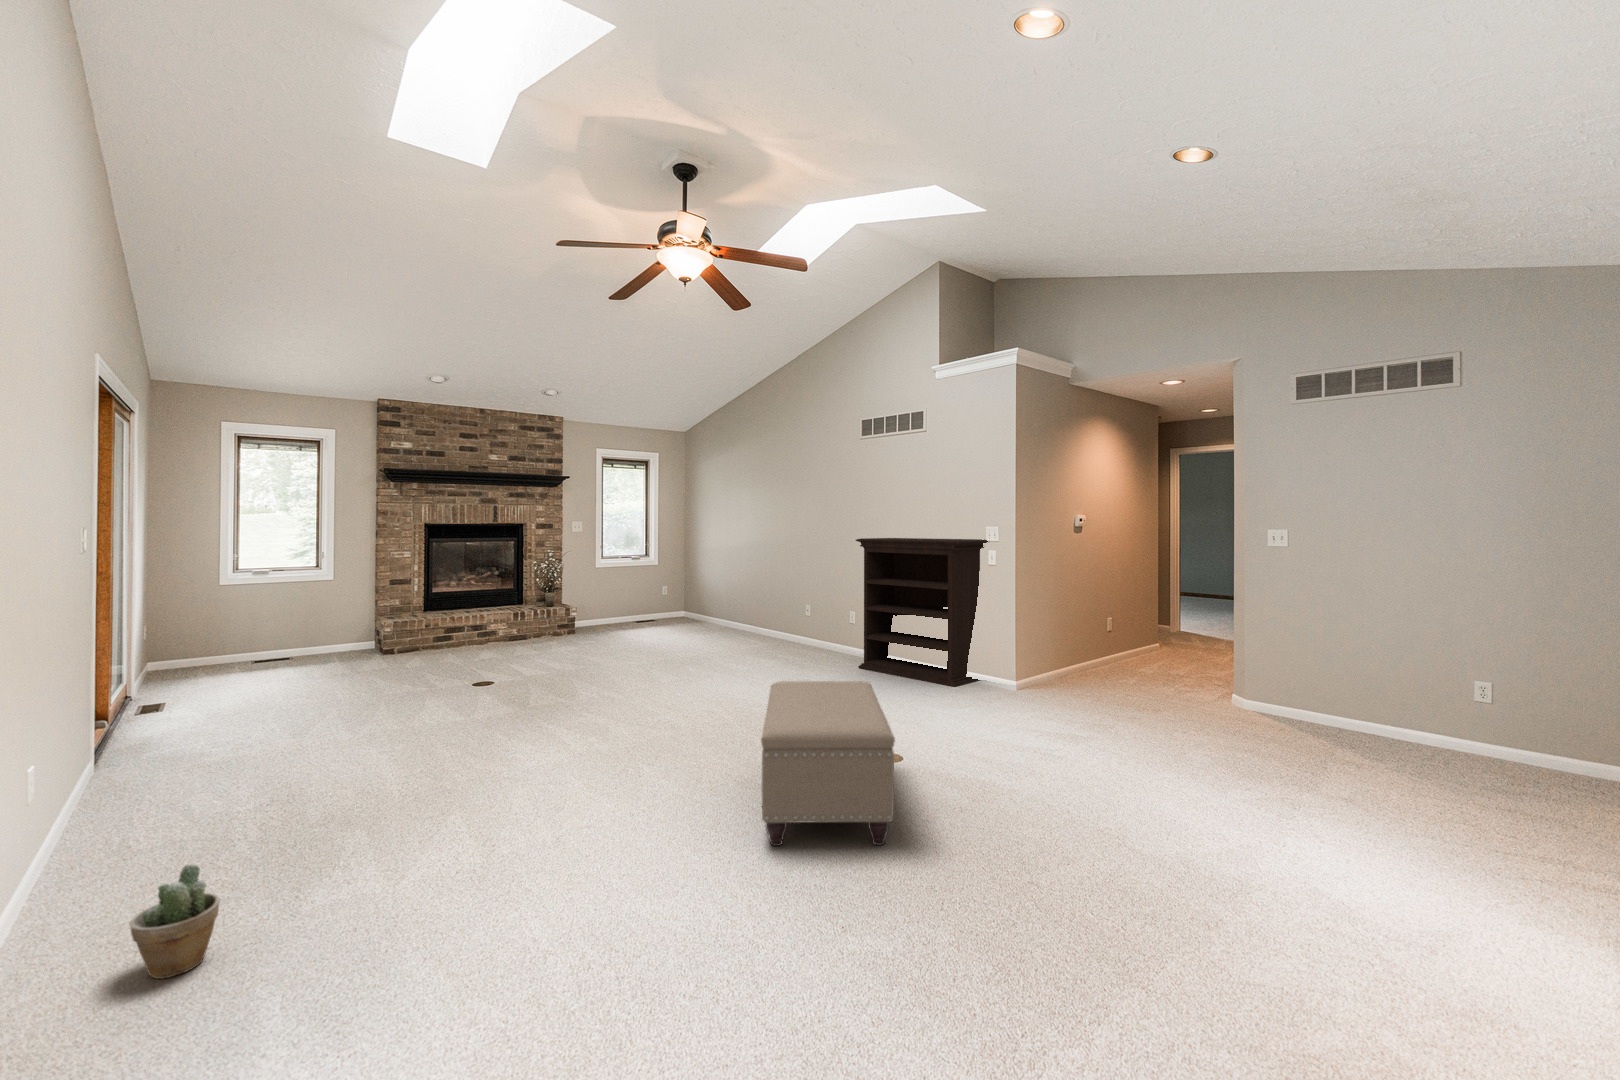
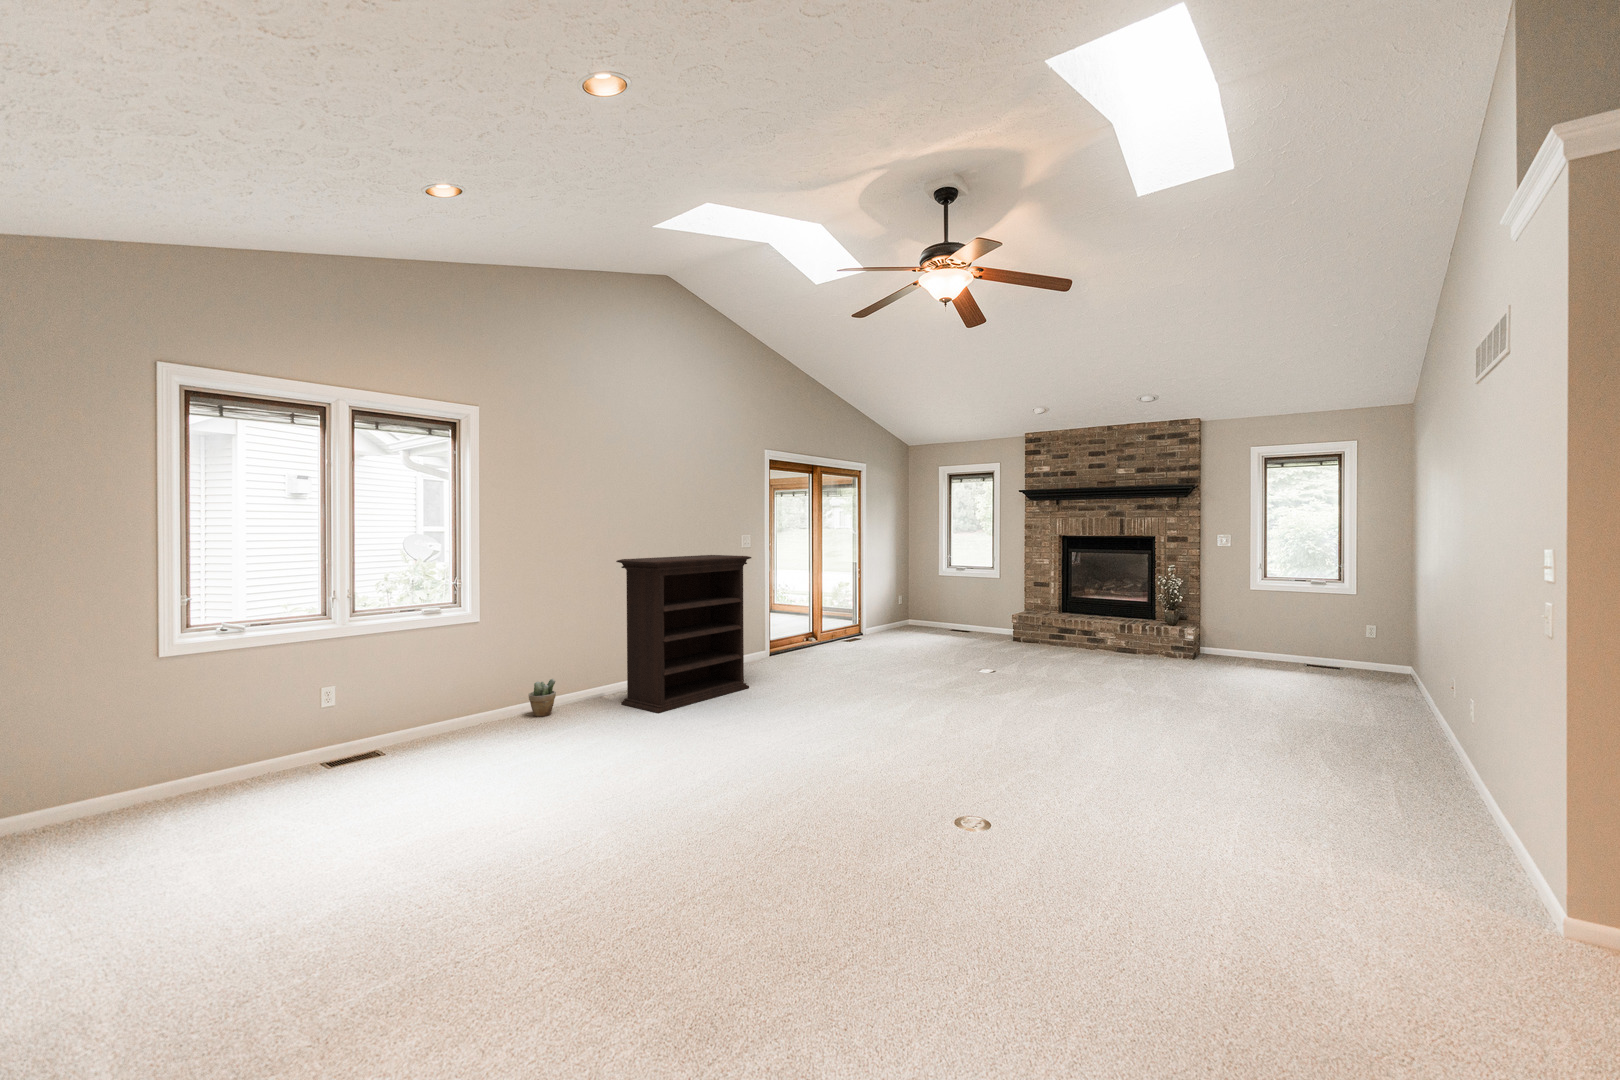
bookshelf: present [856,538,988,687] -> present [616,555,751,713]
ottoman: present [761,681,895,846] -> none [626,694,818,823]

